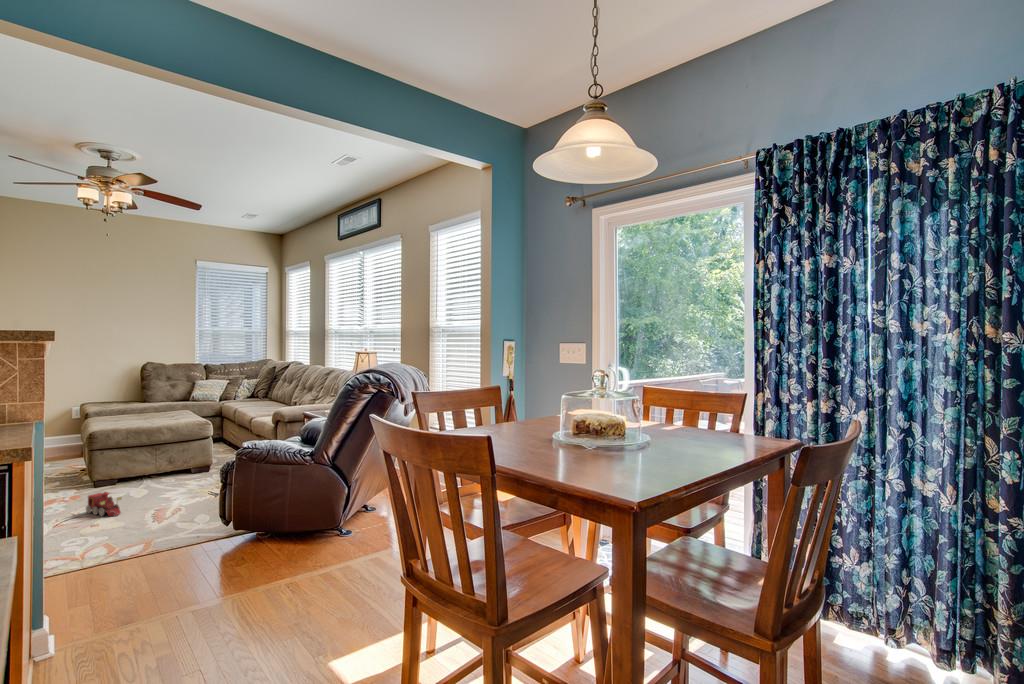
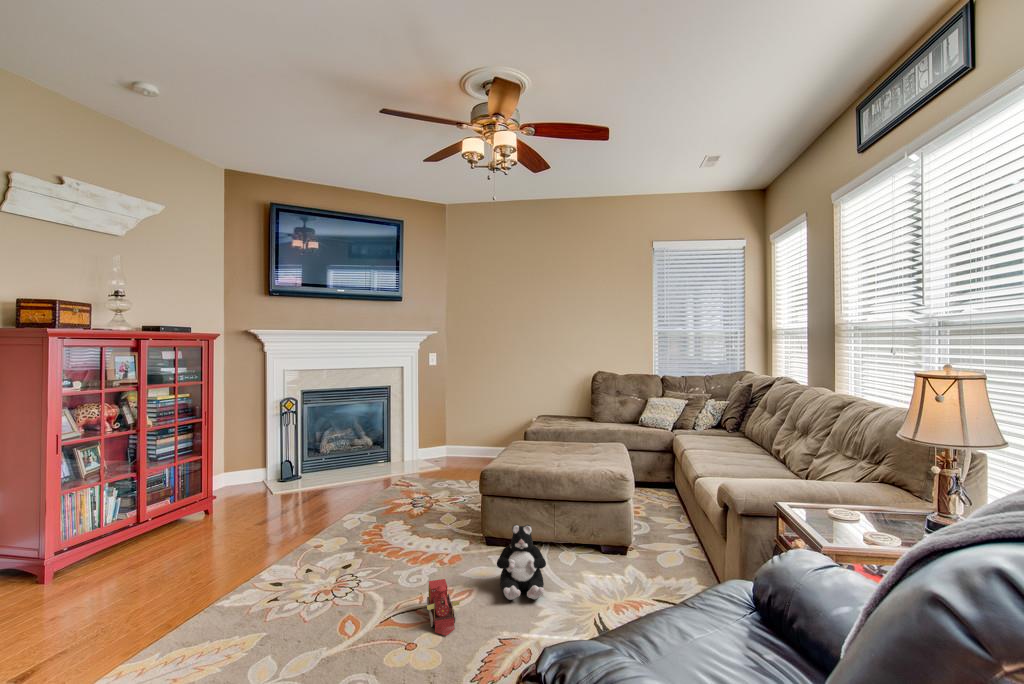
plush toy: none [130,455,171,498] -> present [497,525,546,600]

